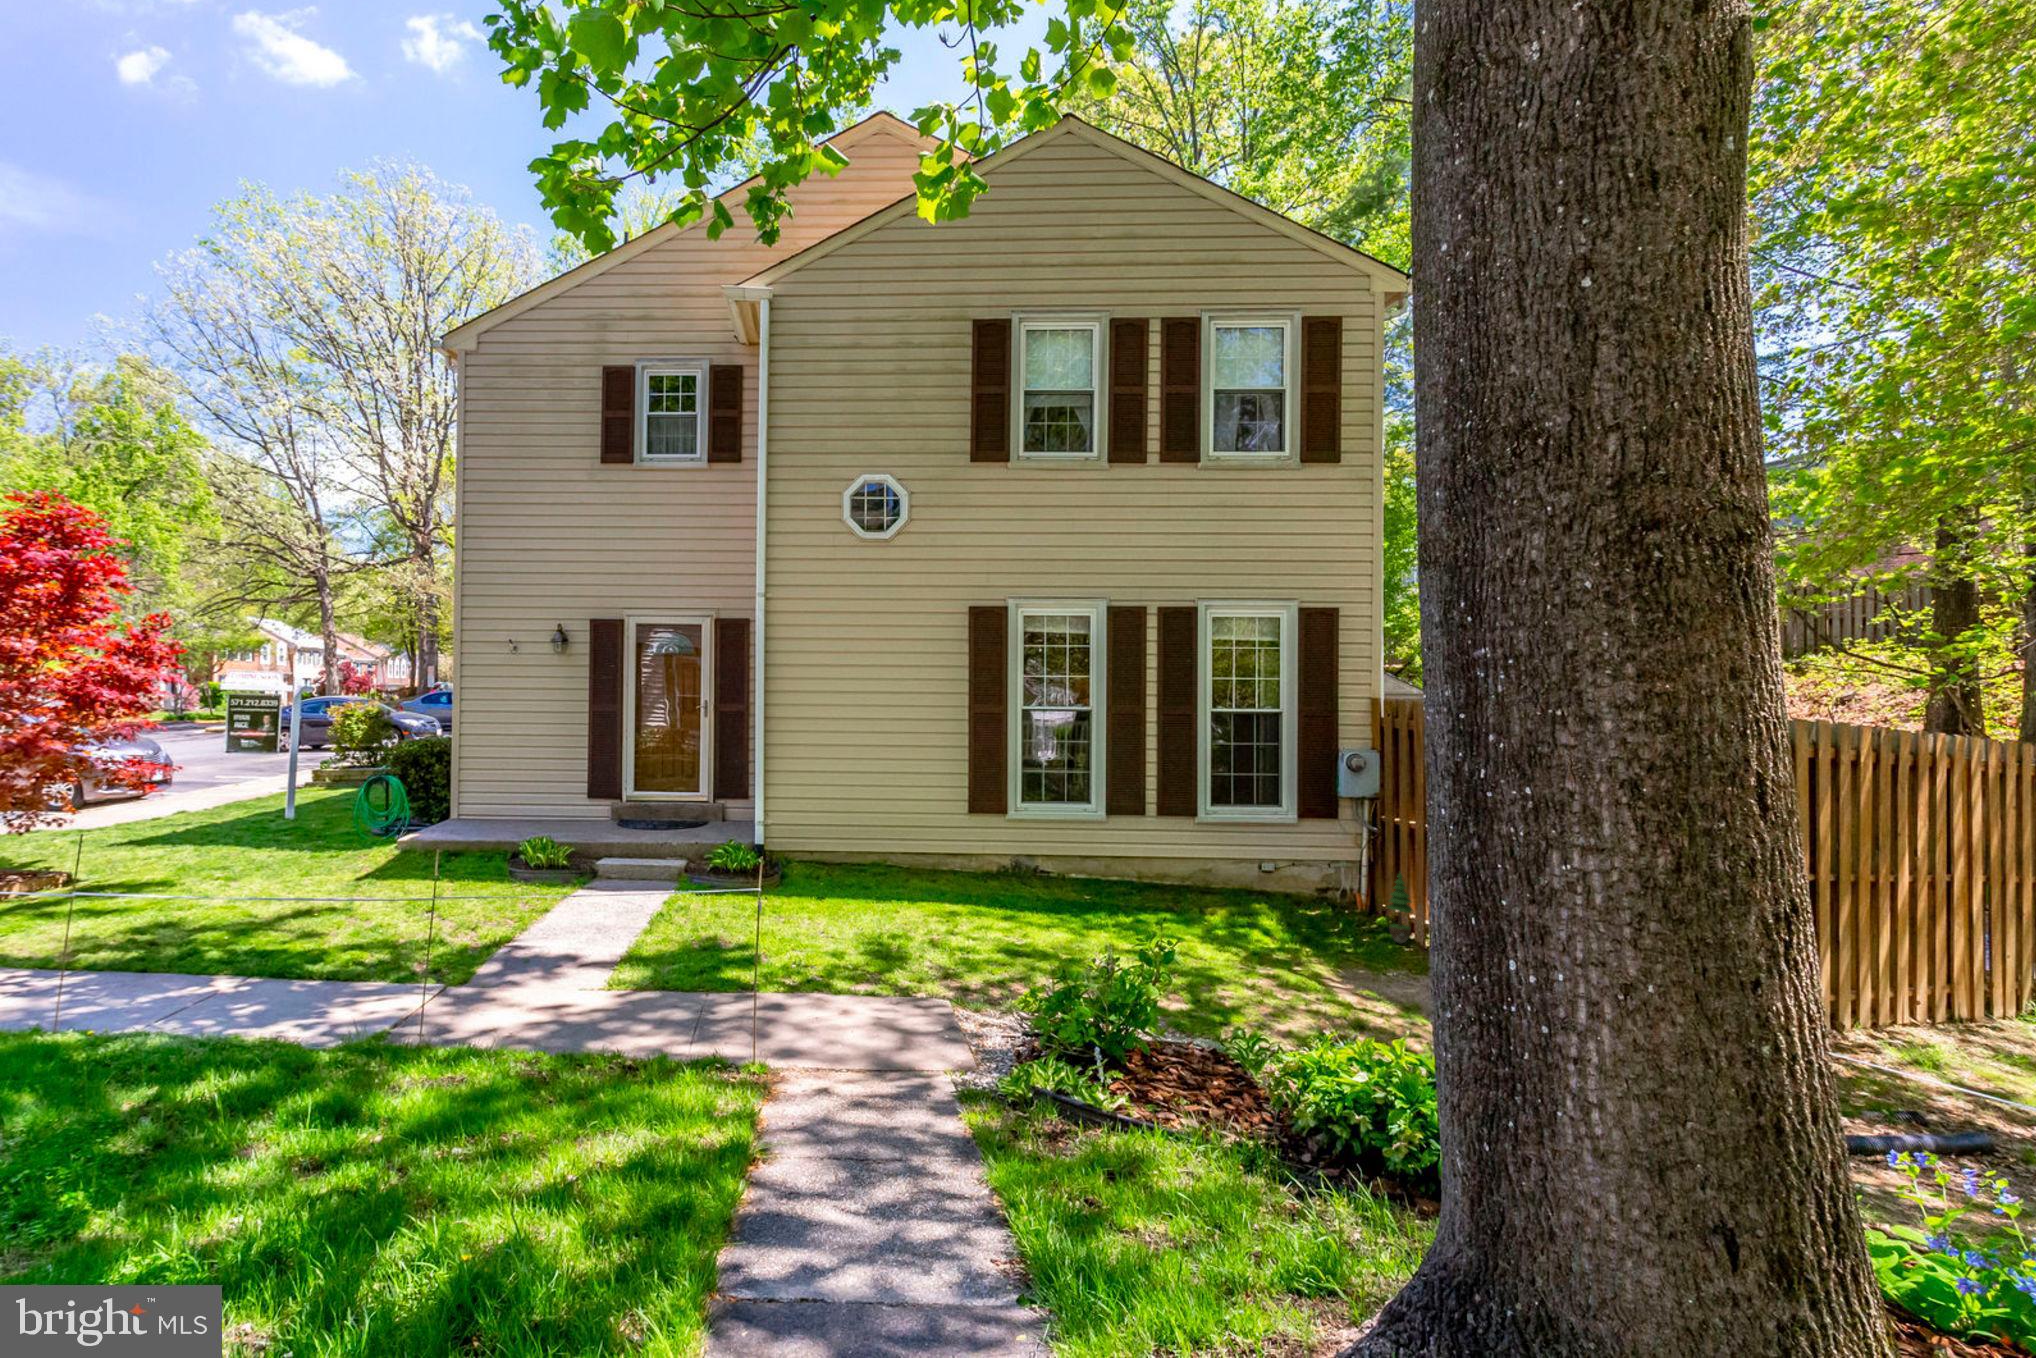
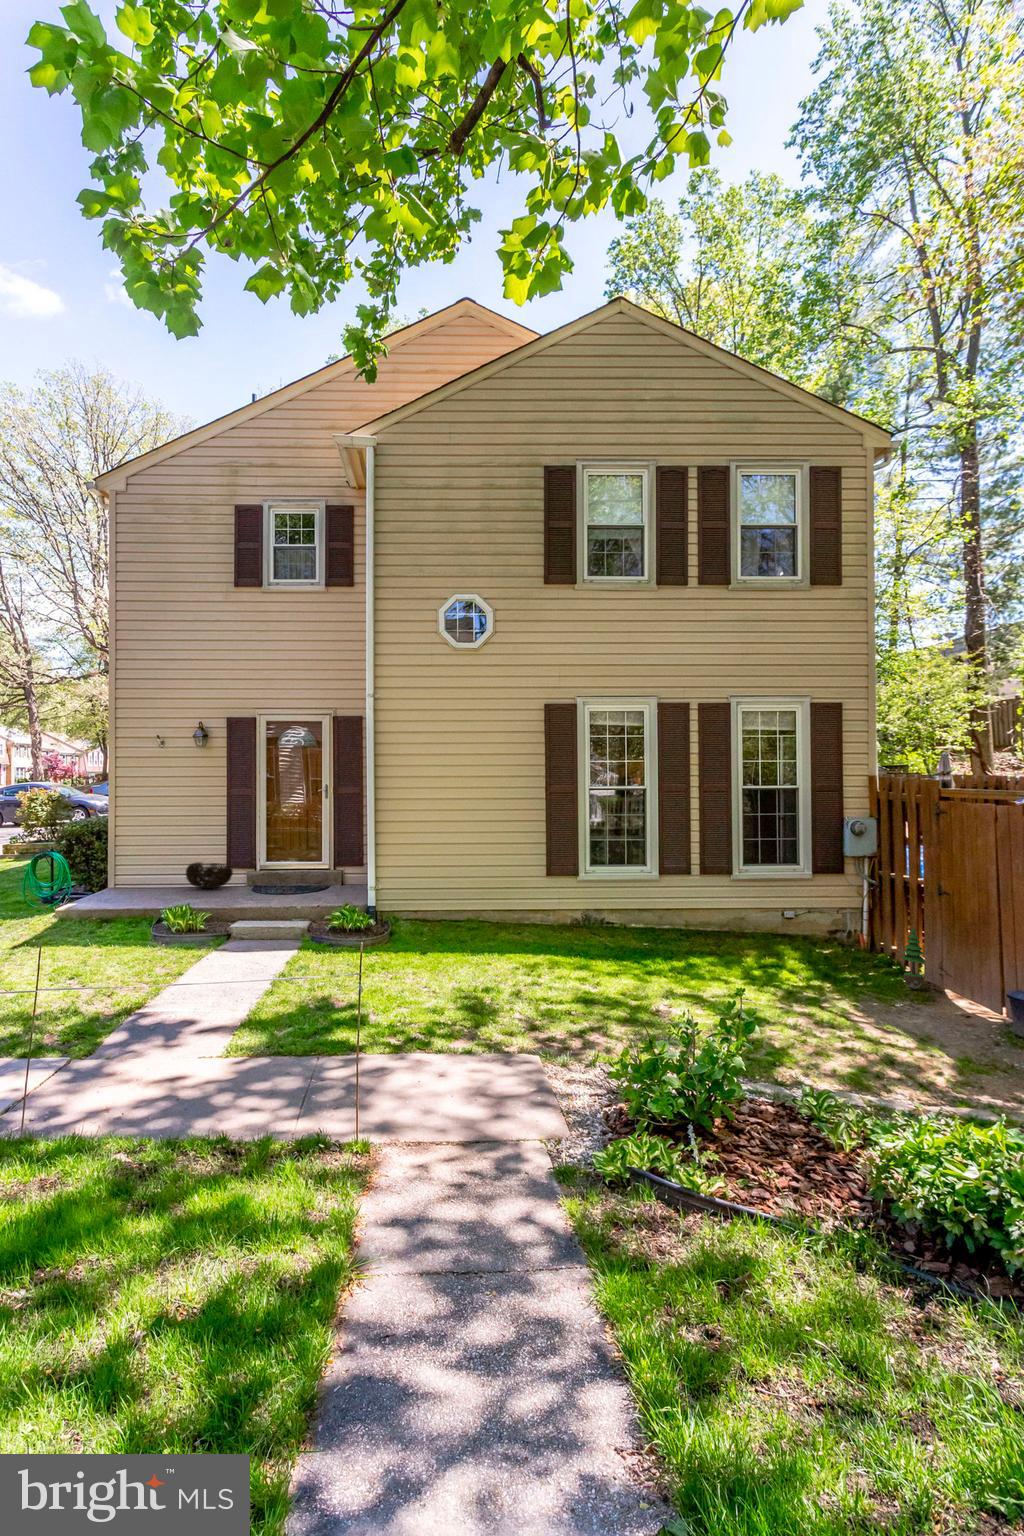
basket: none [524,801,586,834] -> present [186,862,233,889]

